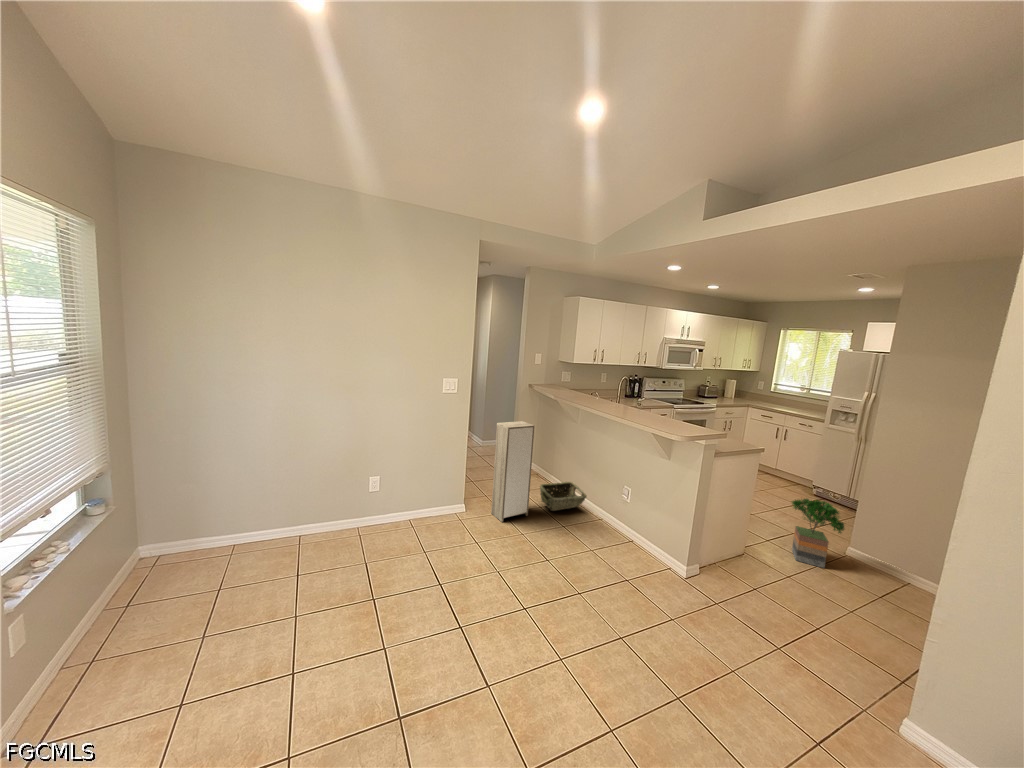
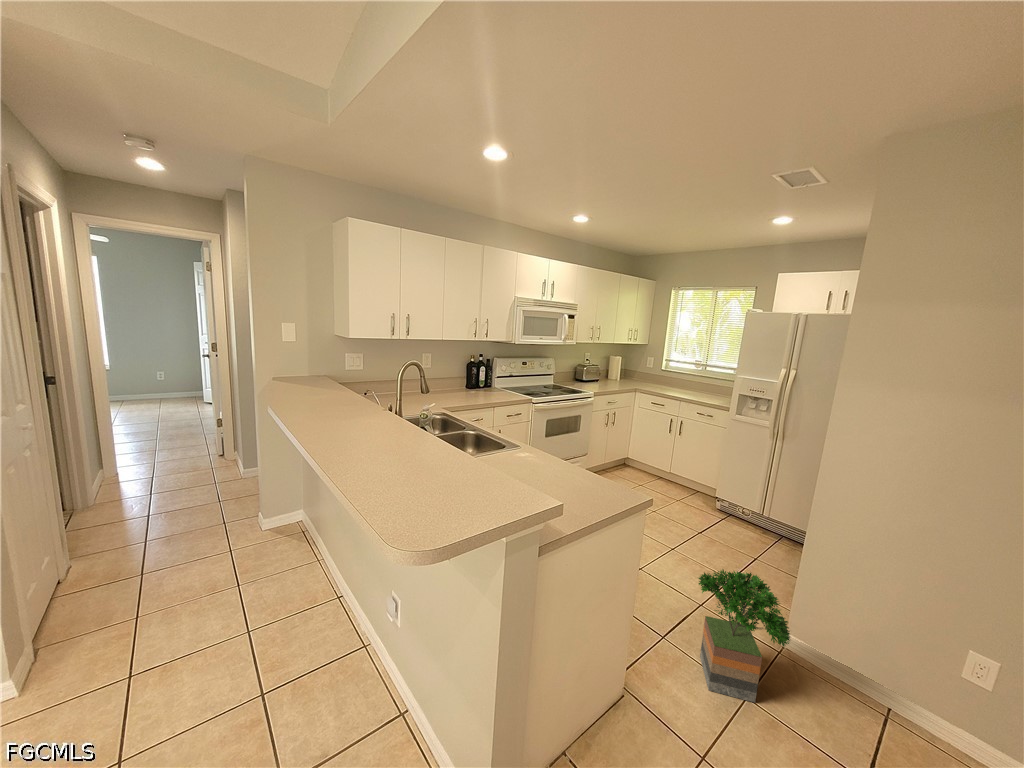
storage cabinet: present [491,421,534,522] -> none [65,472,194,729]
woven basket: present [540,482,586,511] -> none [244,565,350,649]

